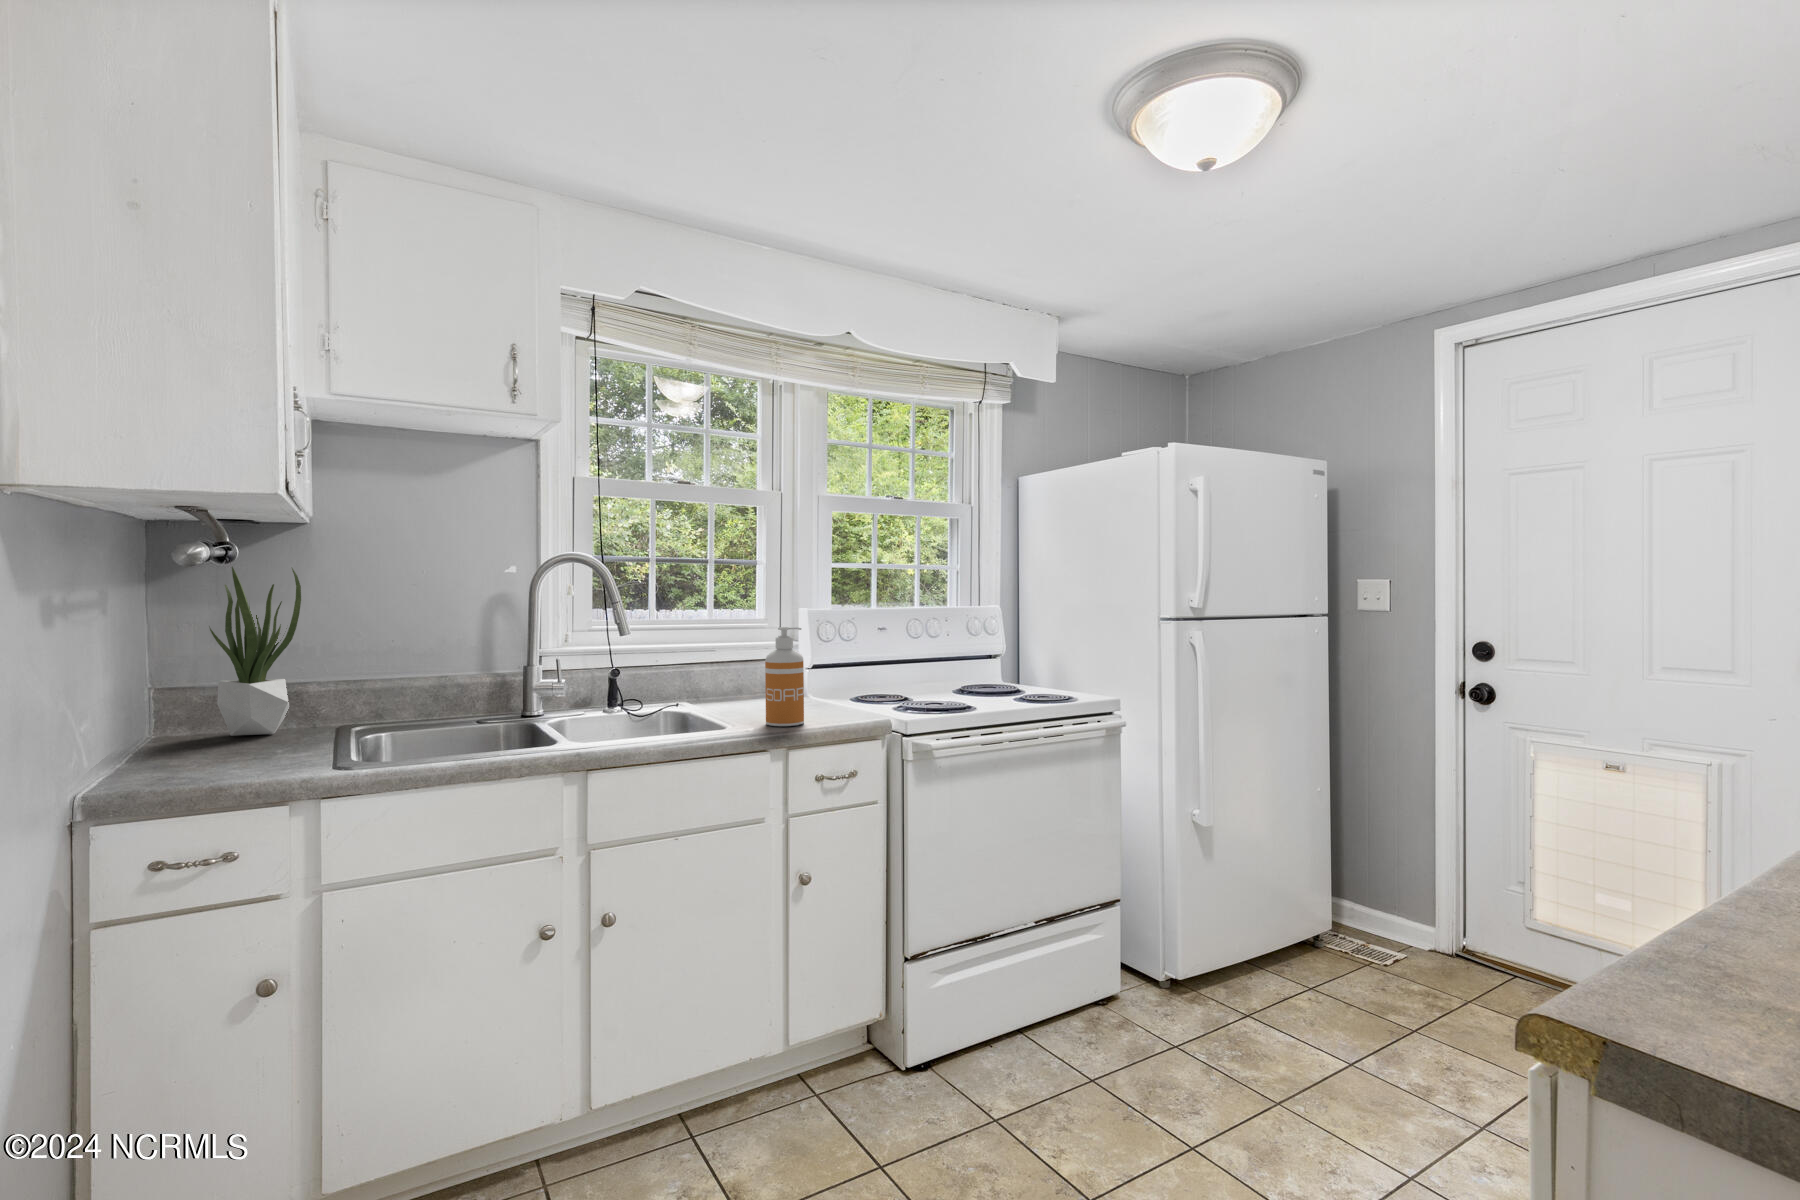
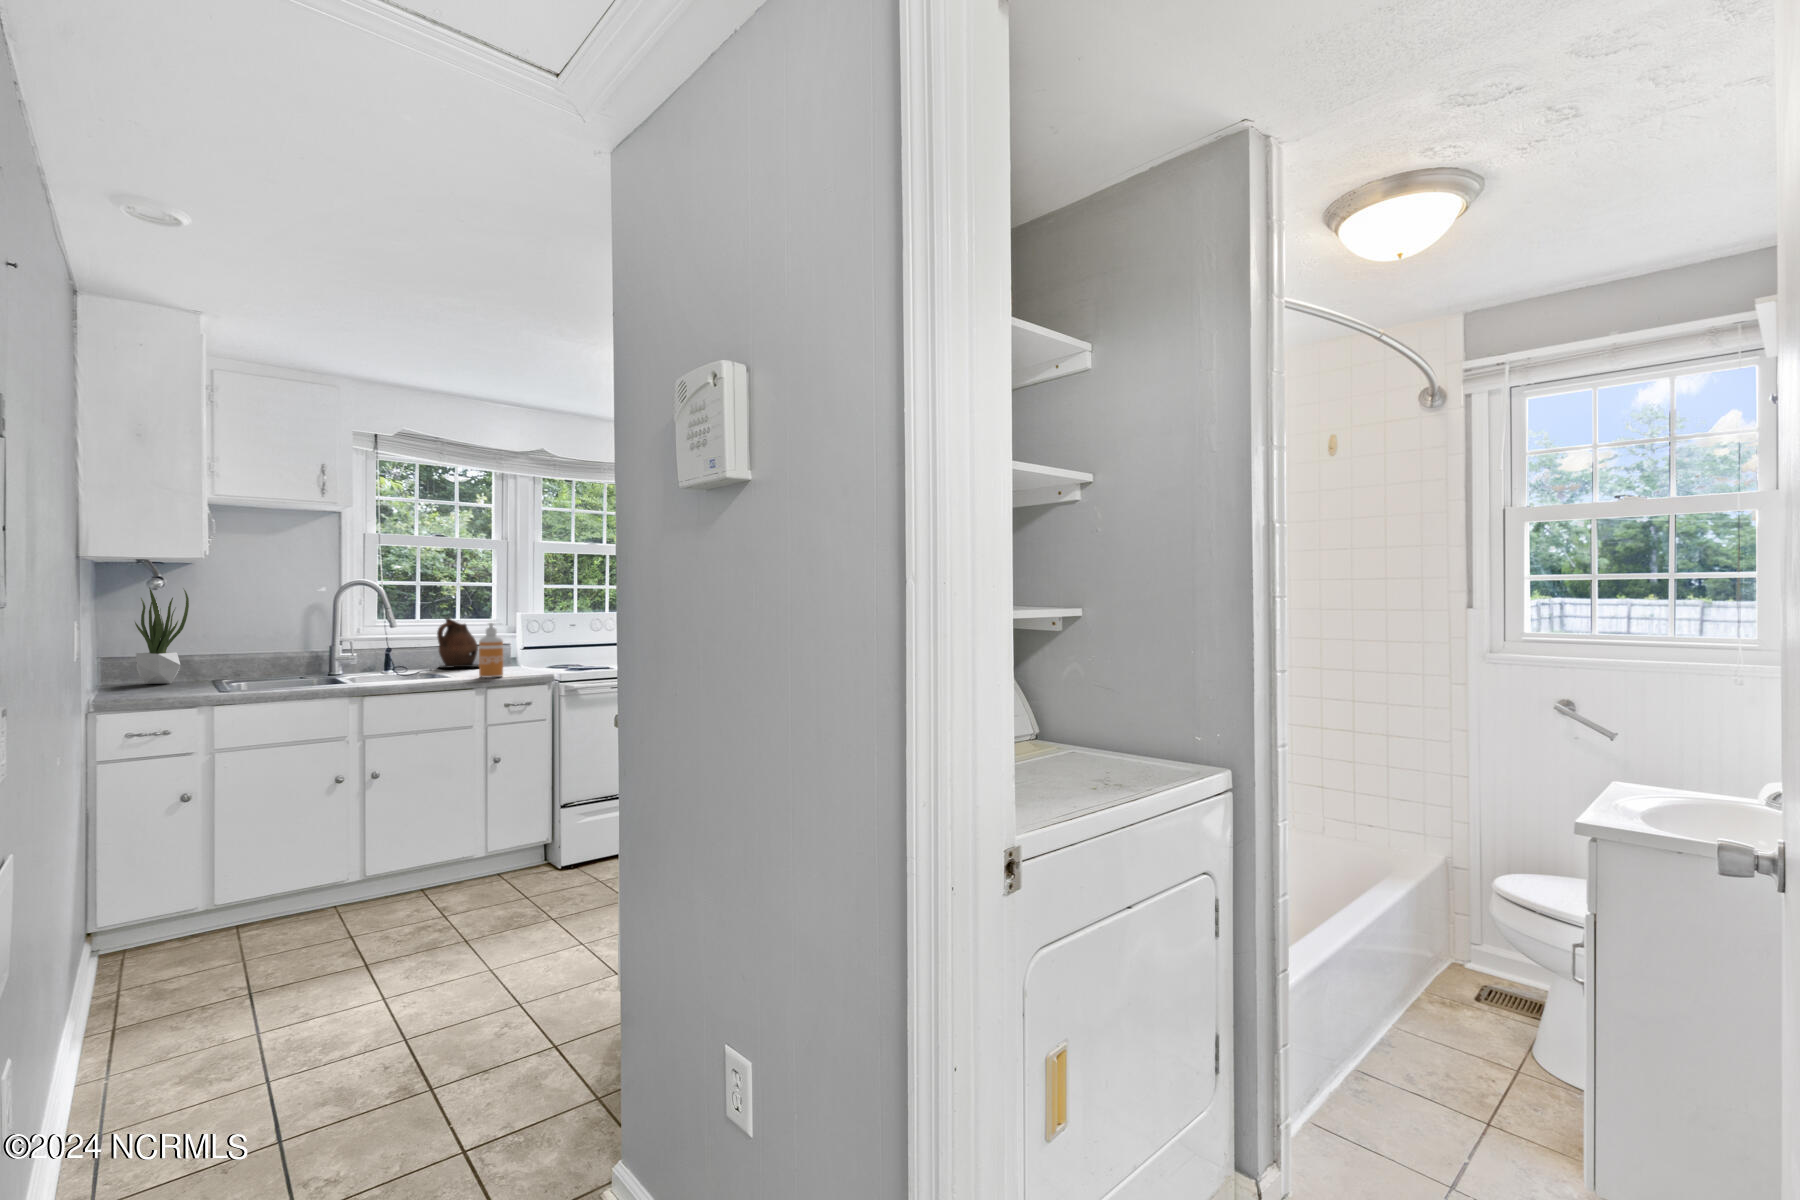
ceramic pitcher: none [681,617,752,700] -> present [437,618,479,668]

